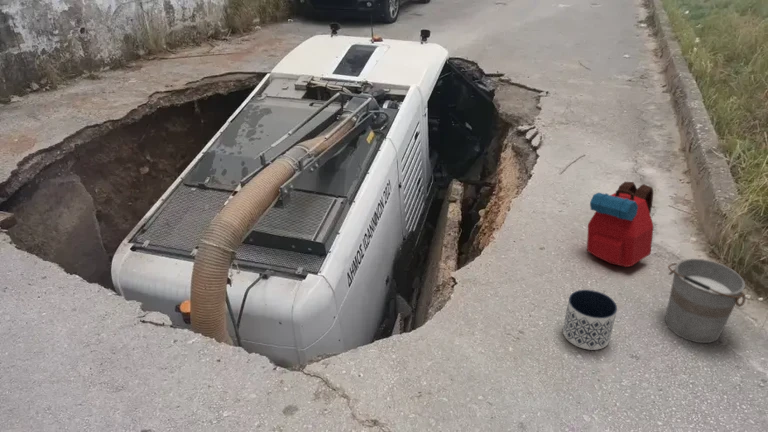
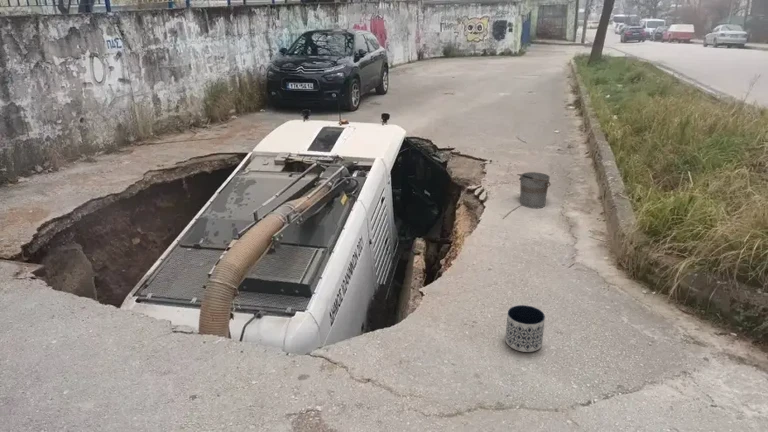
backpack: present [587,182,653,267] -> none [522,224,574,292]
bucket: present [665,259,746,343] -> present [517,172,550,208]

